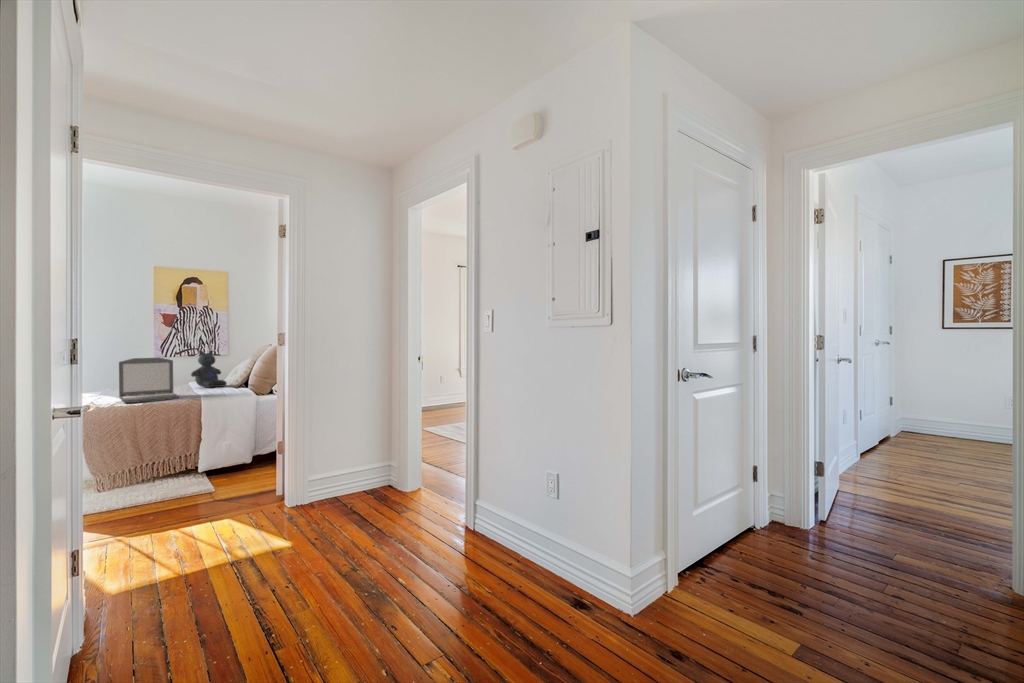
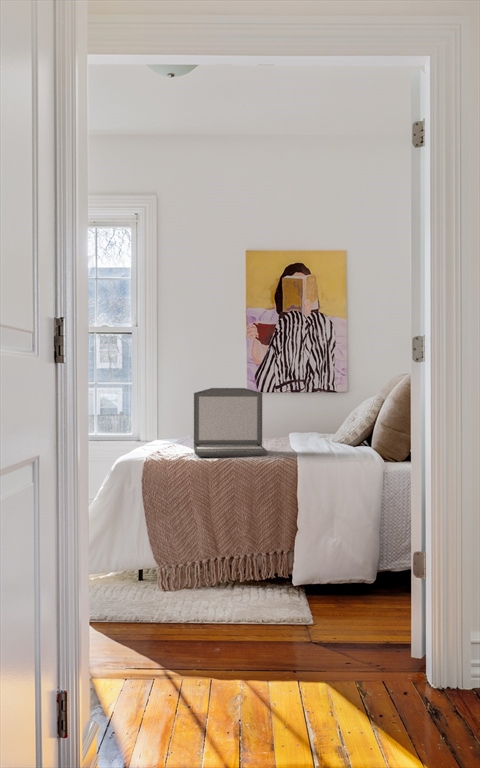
stuffed bear: present [191,350,227,388] -> none [289,380,340,443]

